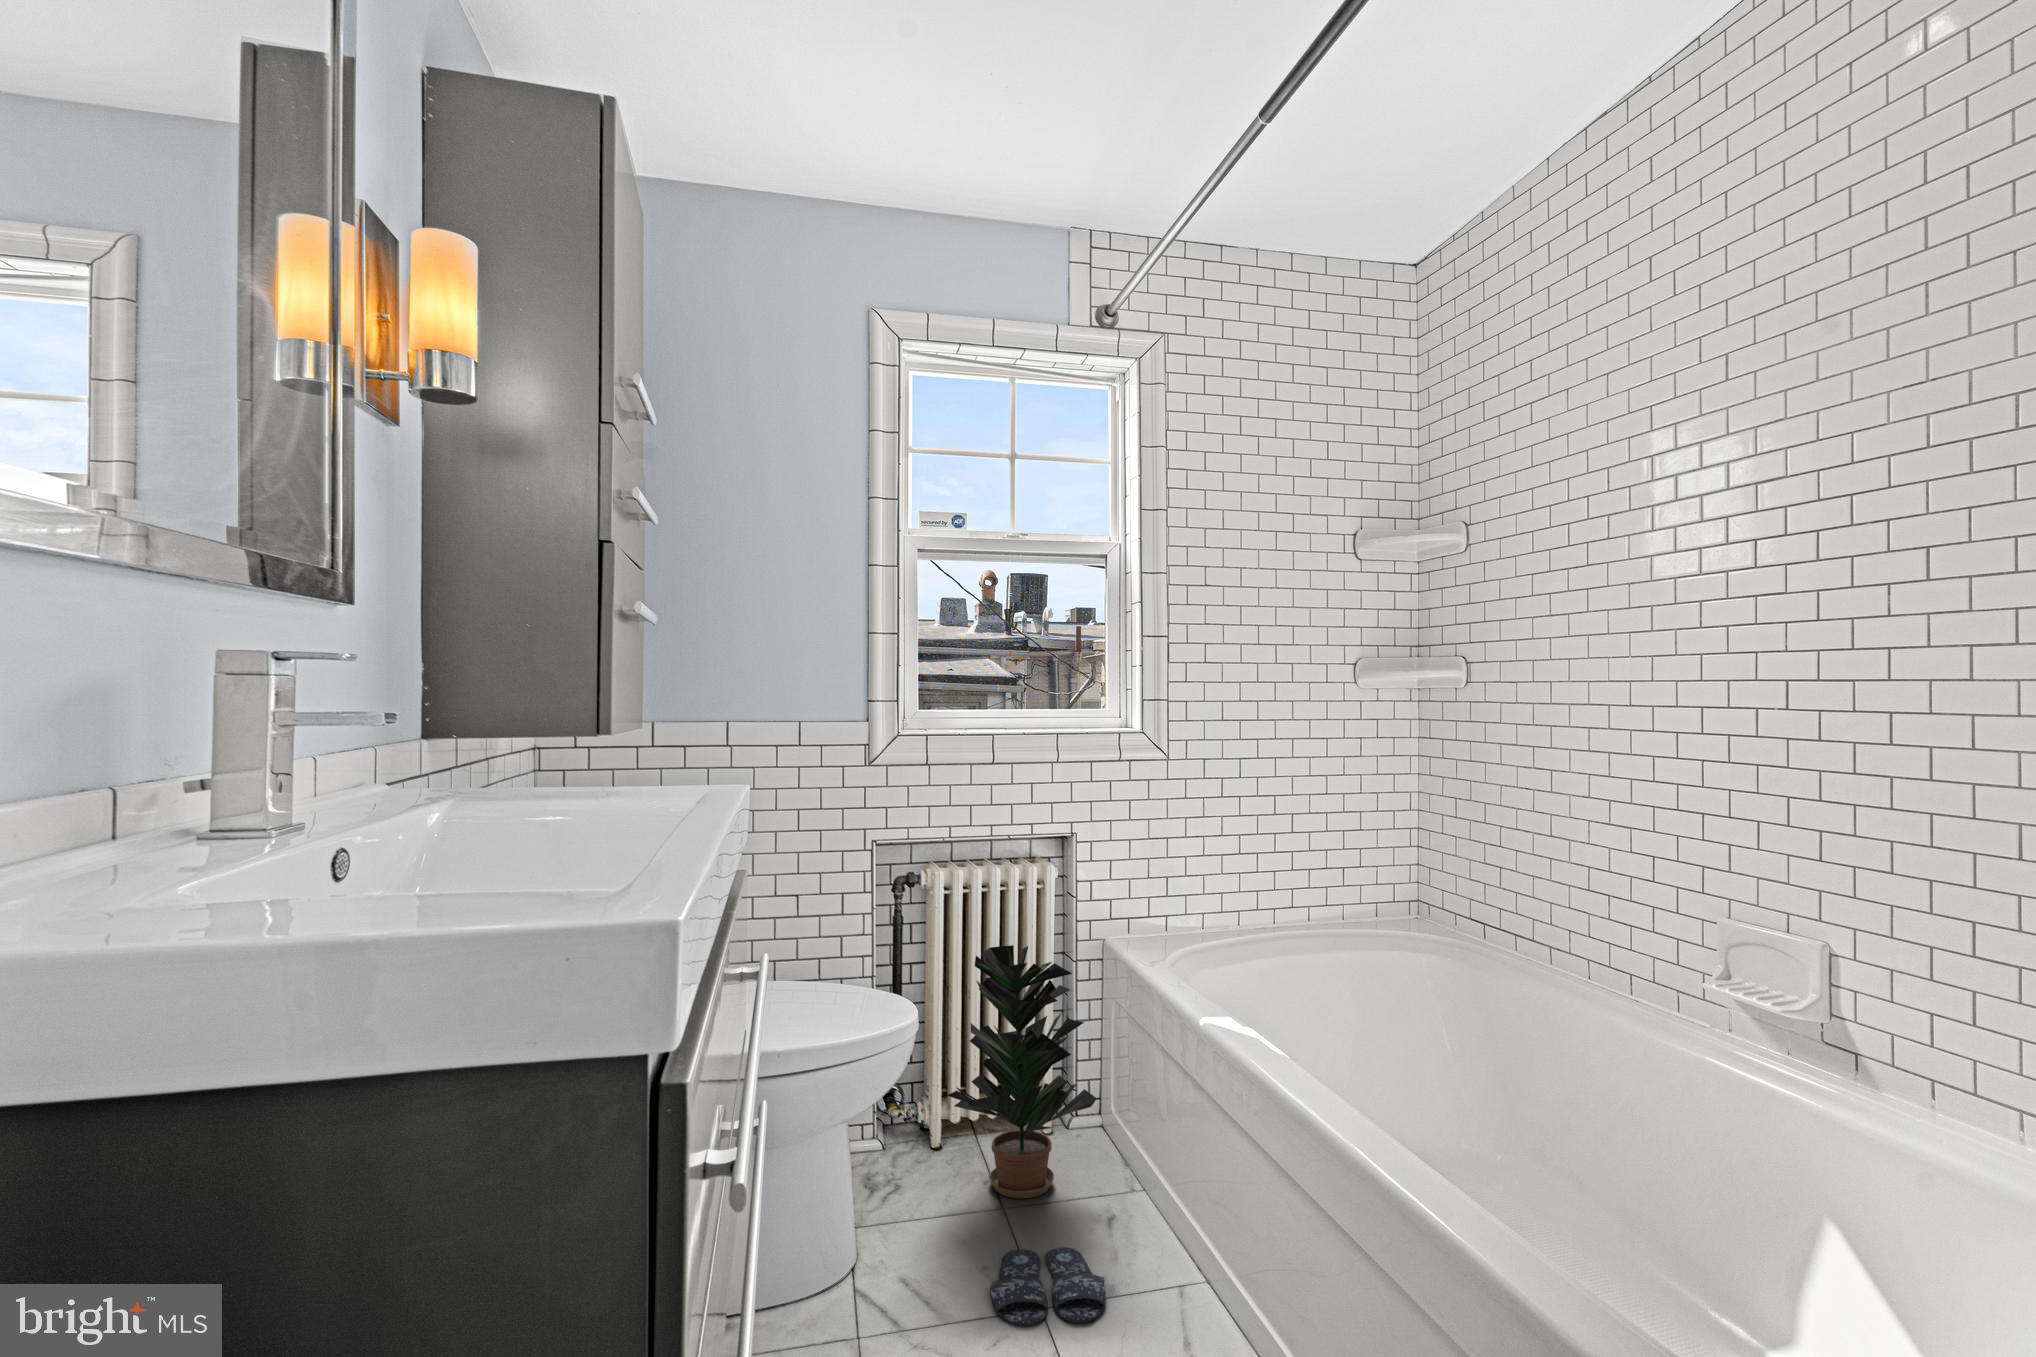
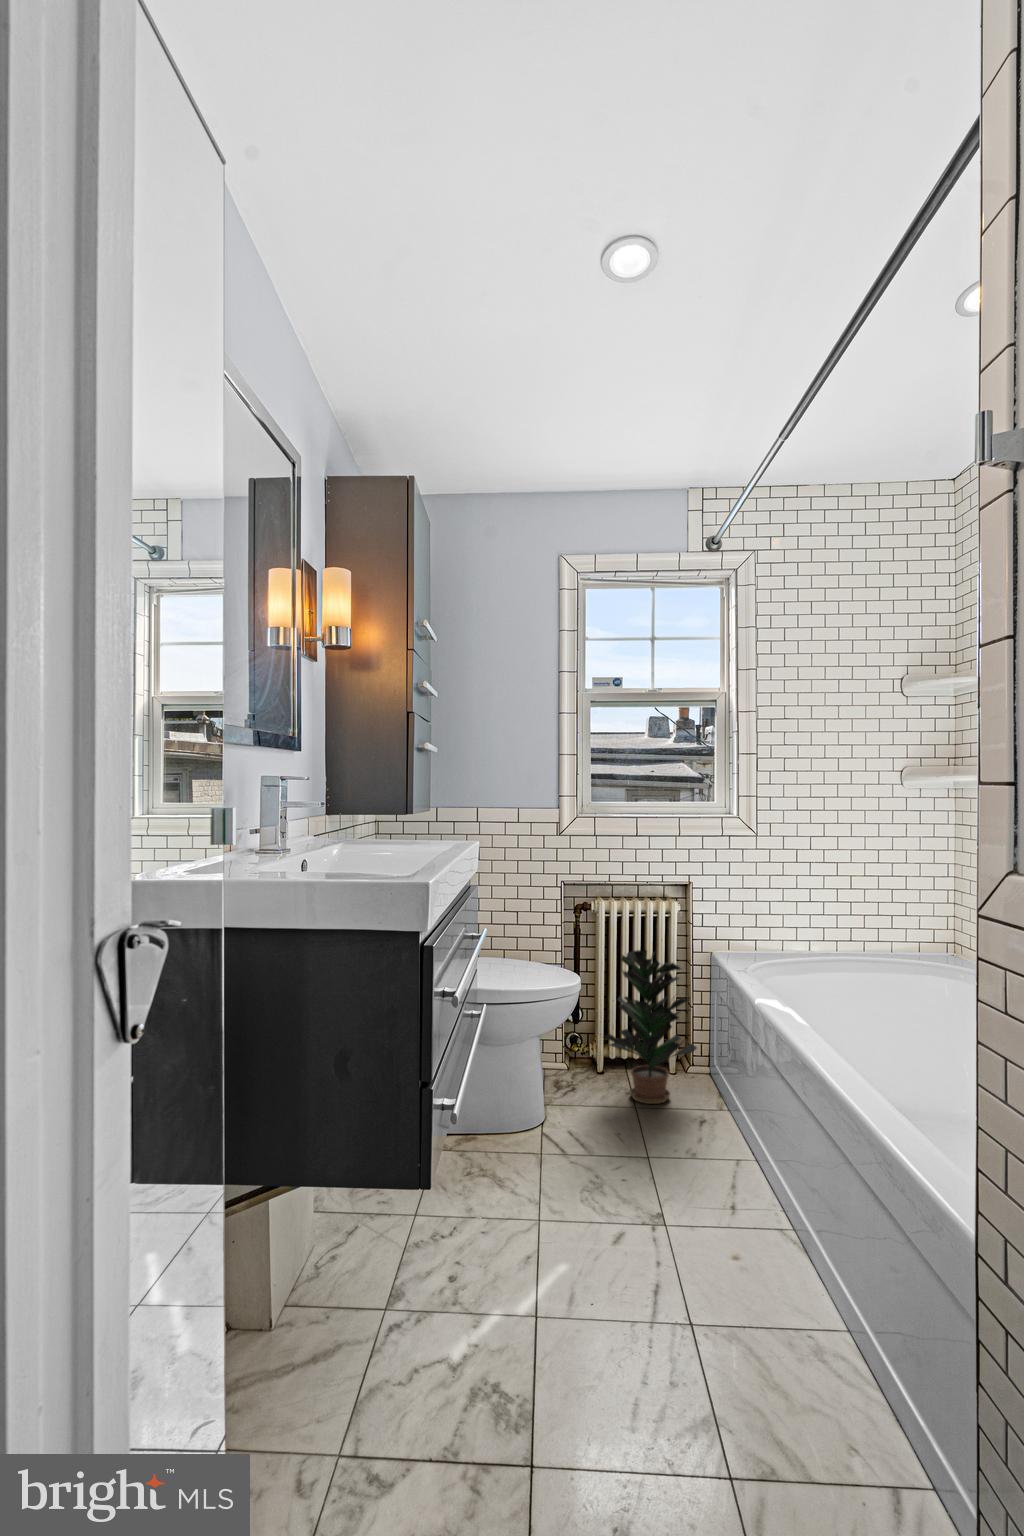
slippers: present [990,1247,1106,1327] -> none [617,1126,686,1160]

